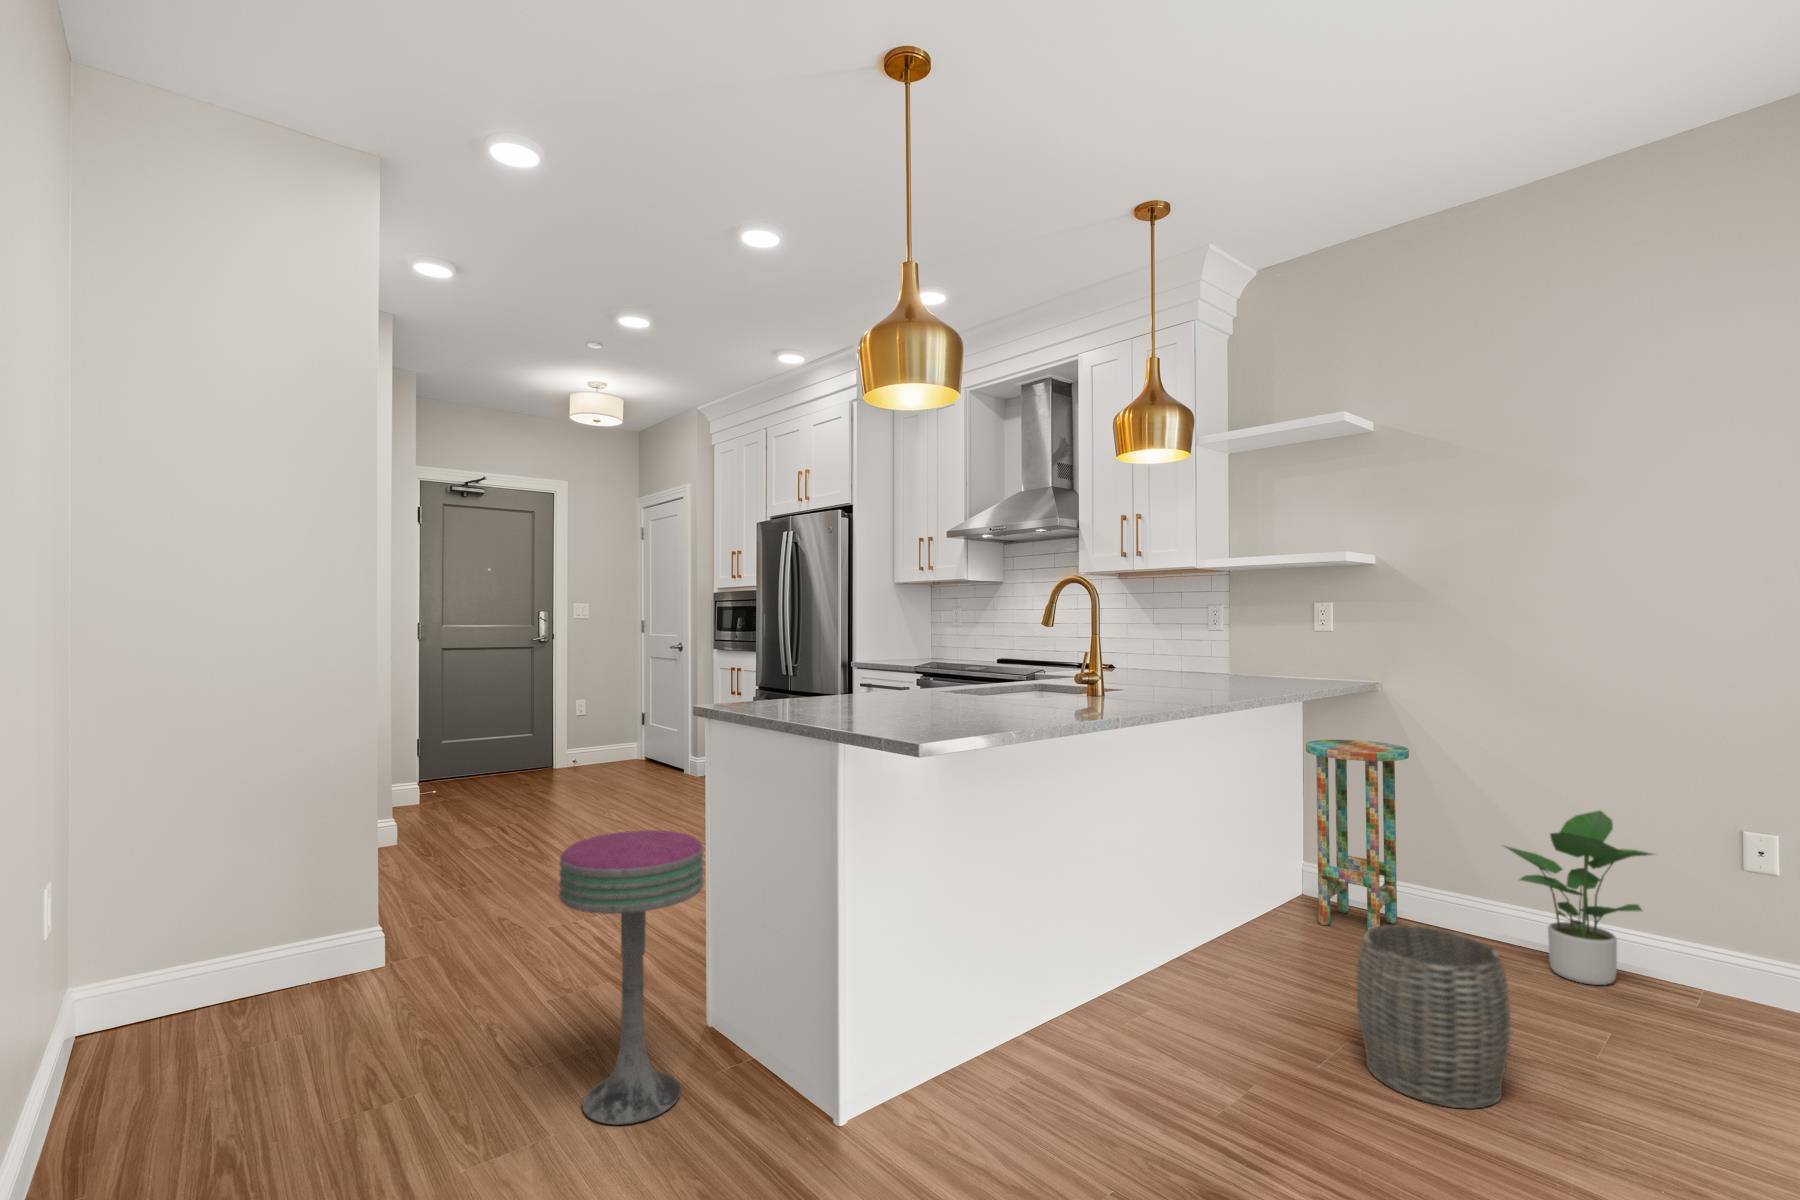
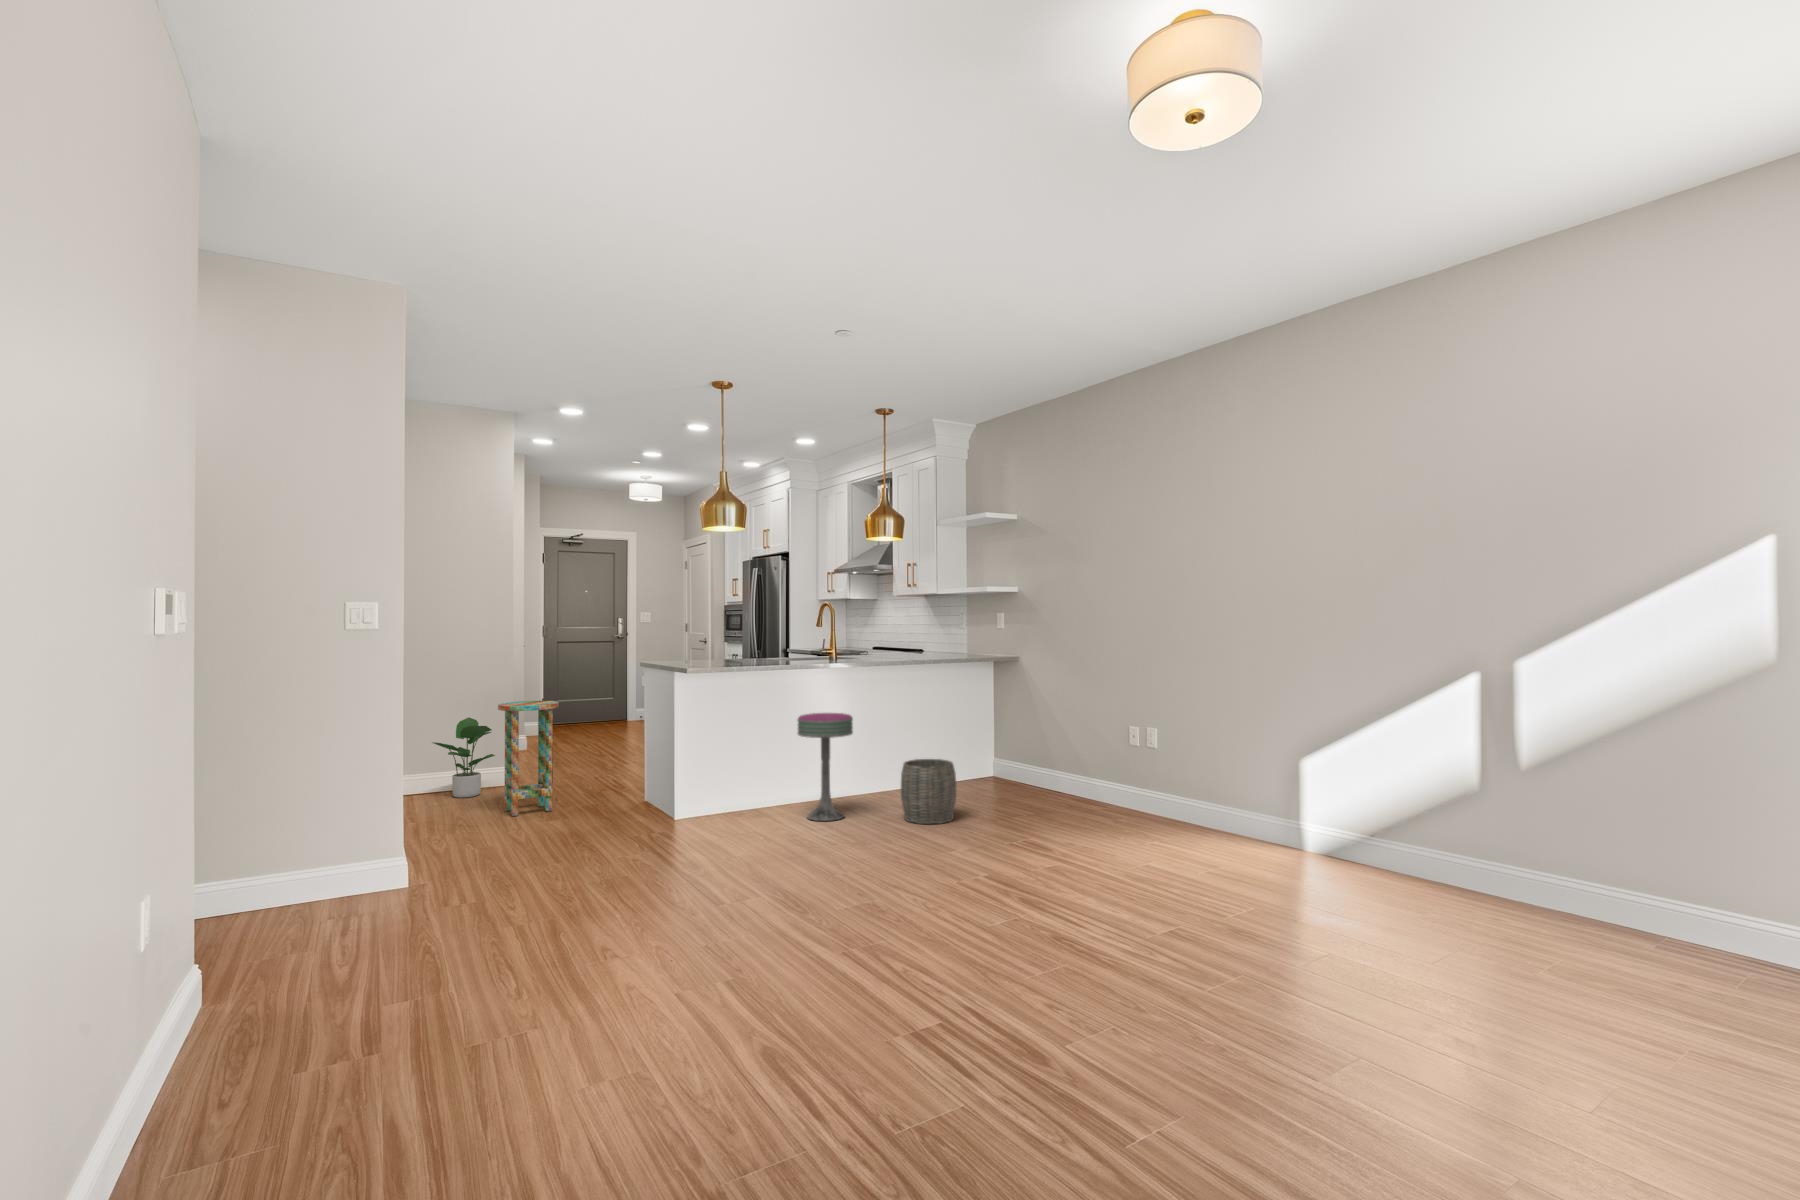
side table: present [1306,740,1409,930] -> present [498,701,559,816]
potted plant: present [1505,811,1653,985] -> present [433,717,495,798]
bar stool: present [559,830,703,1125] -> present [798,713,853,821]

